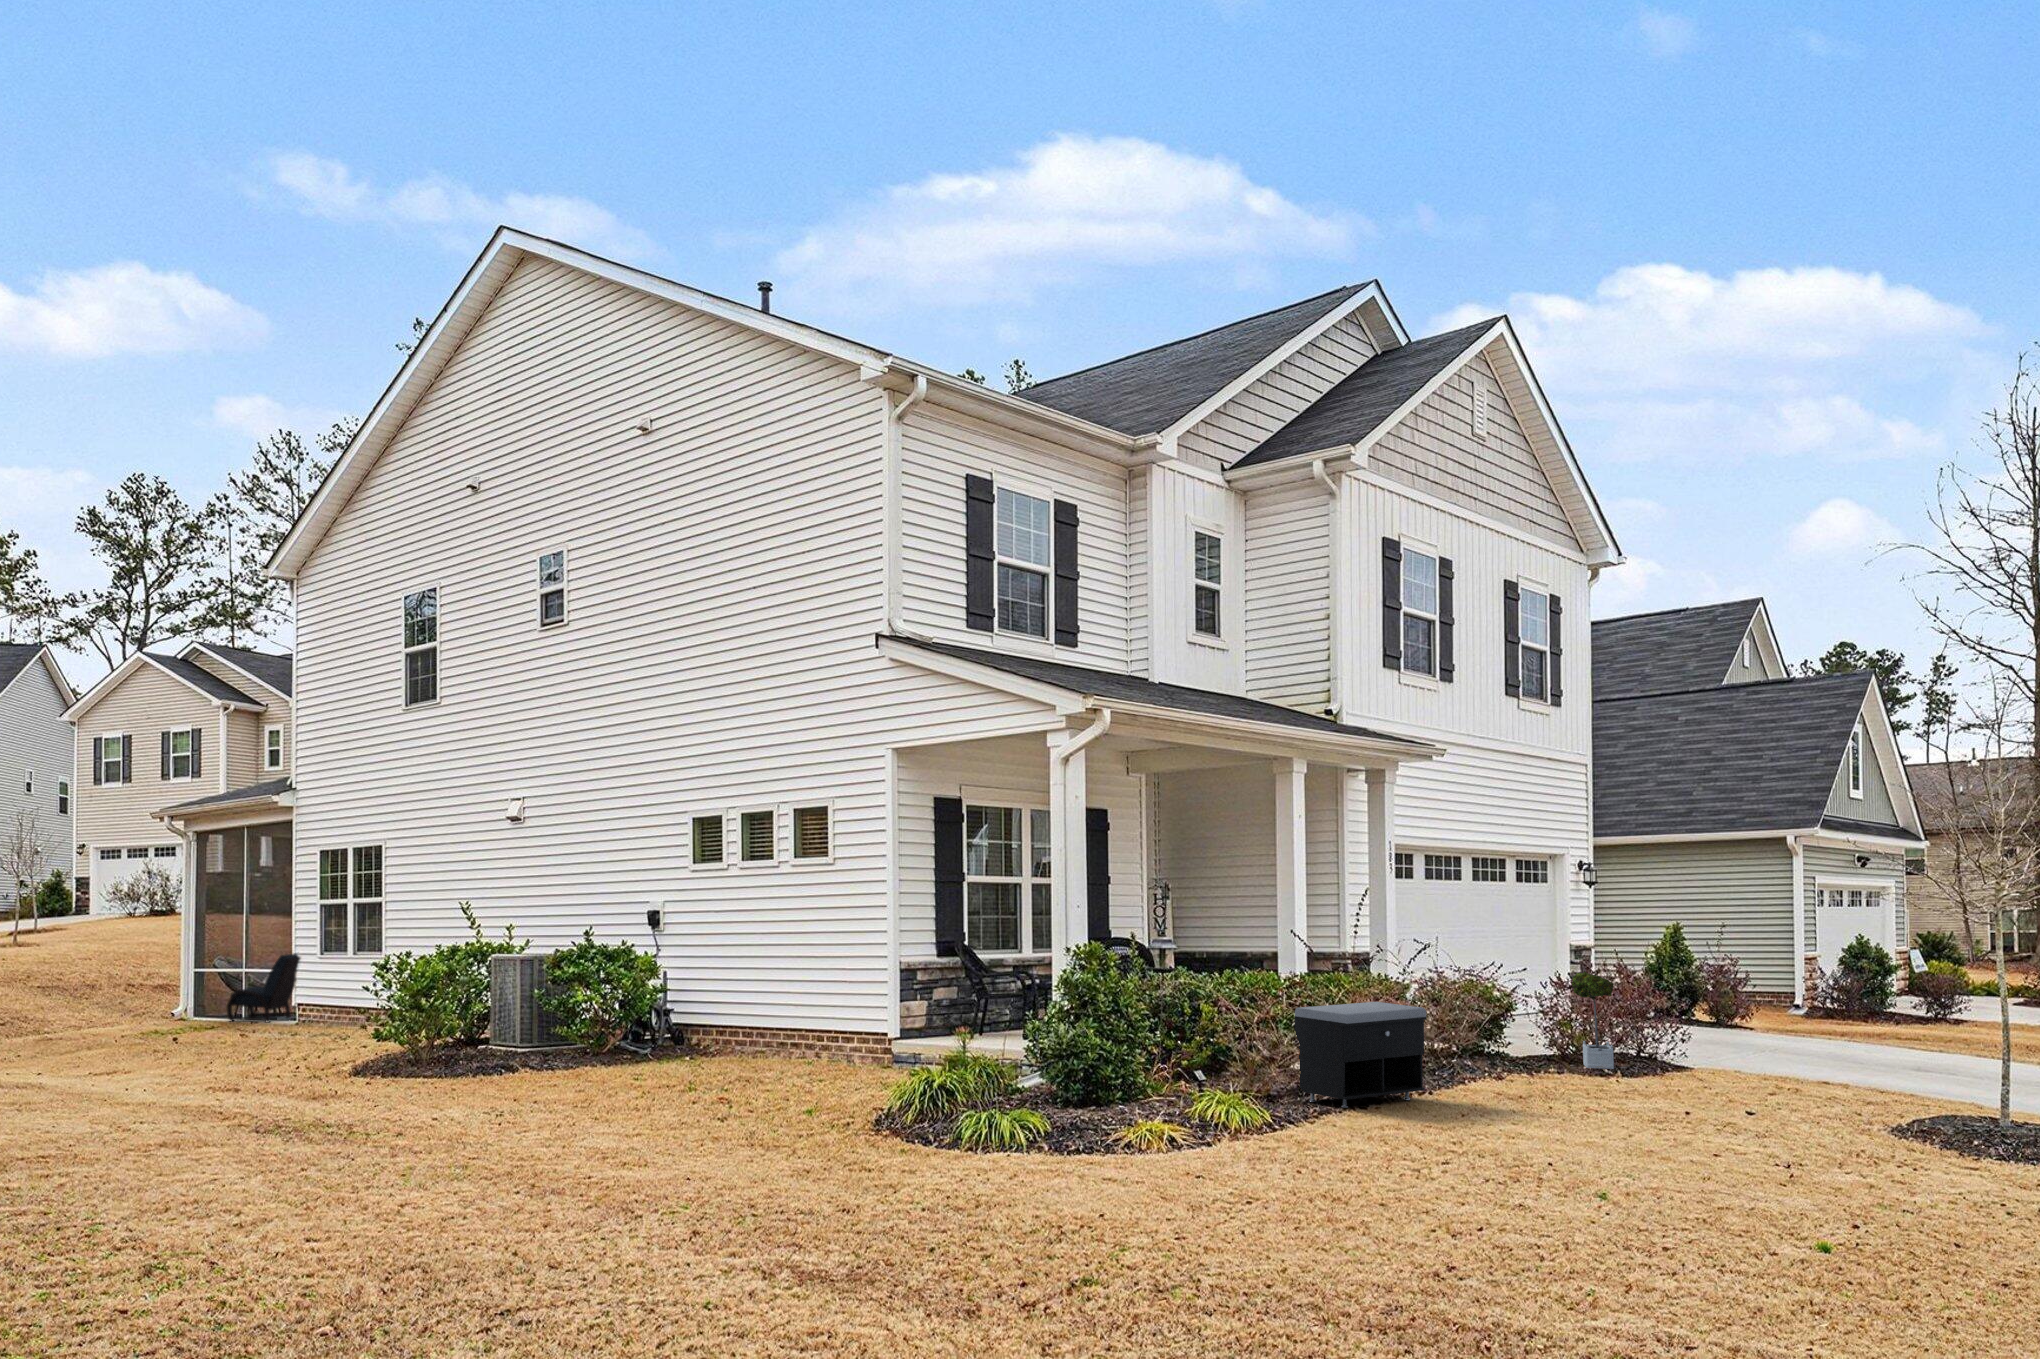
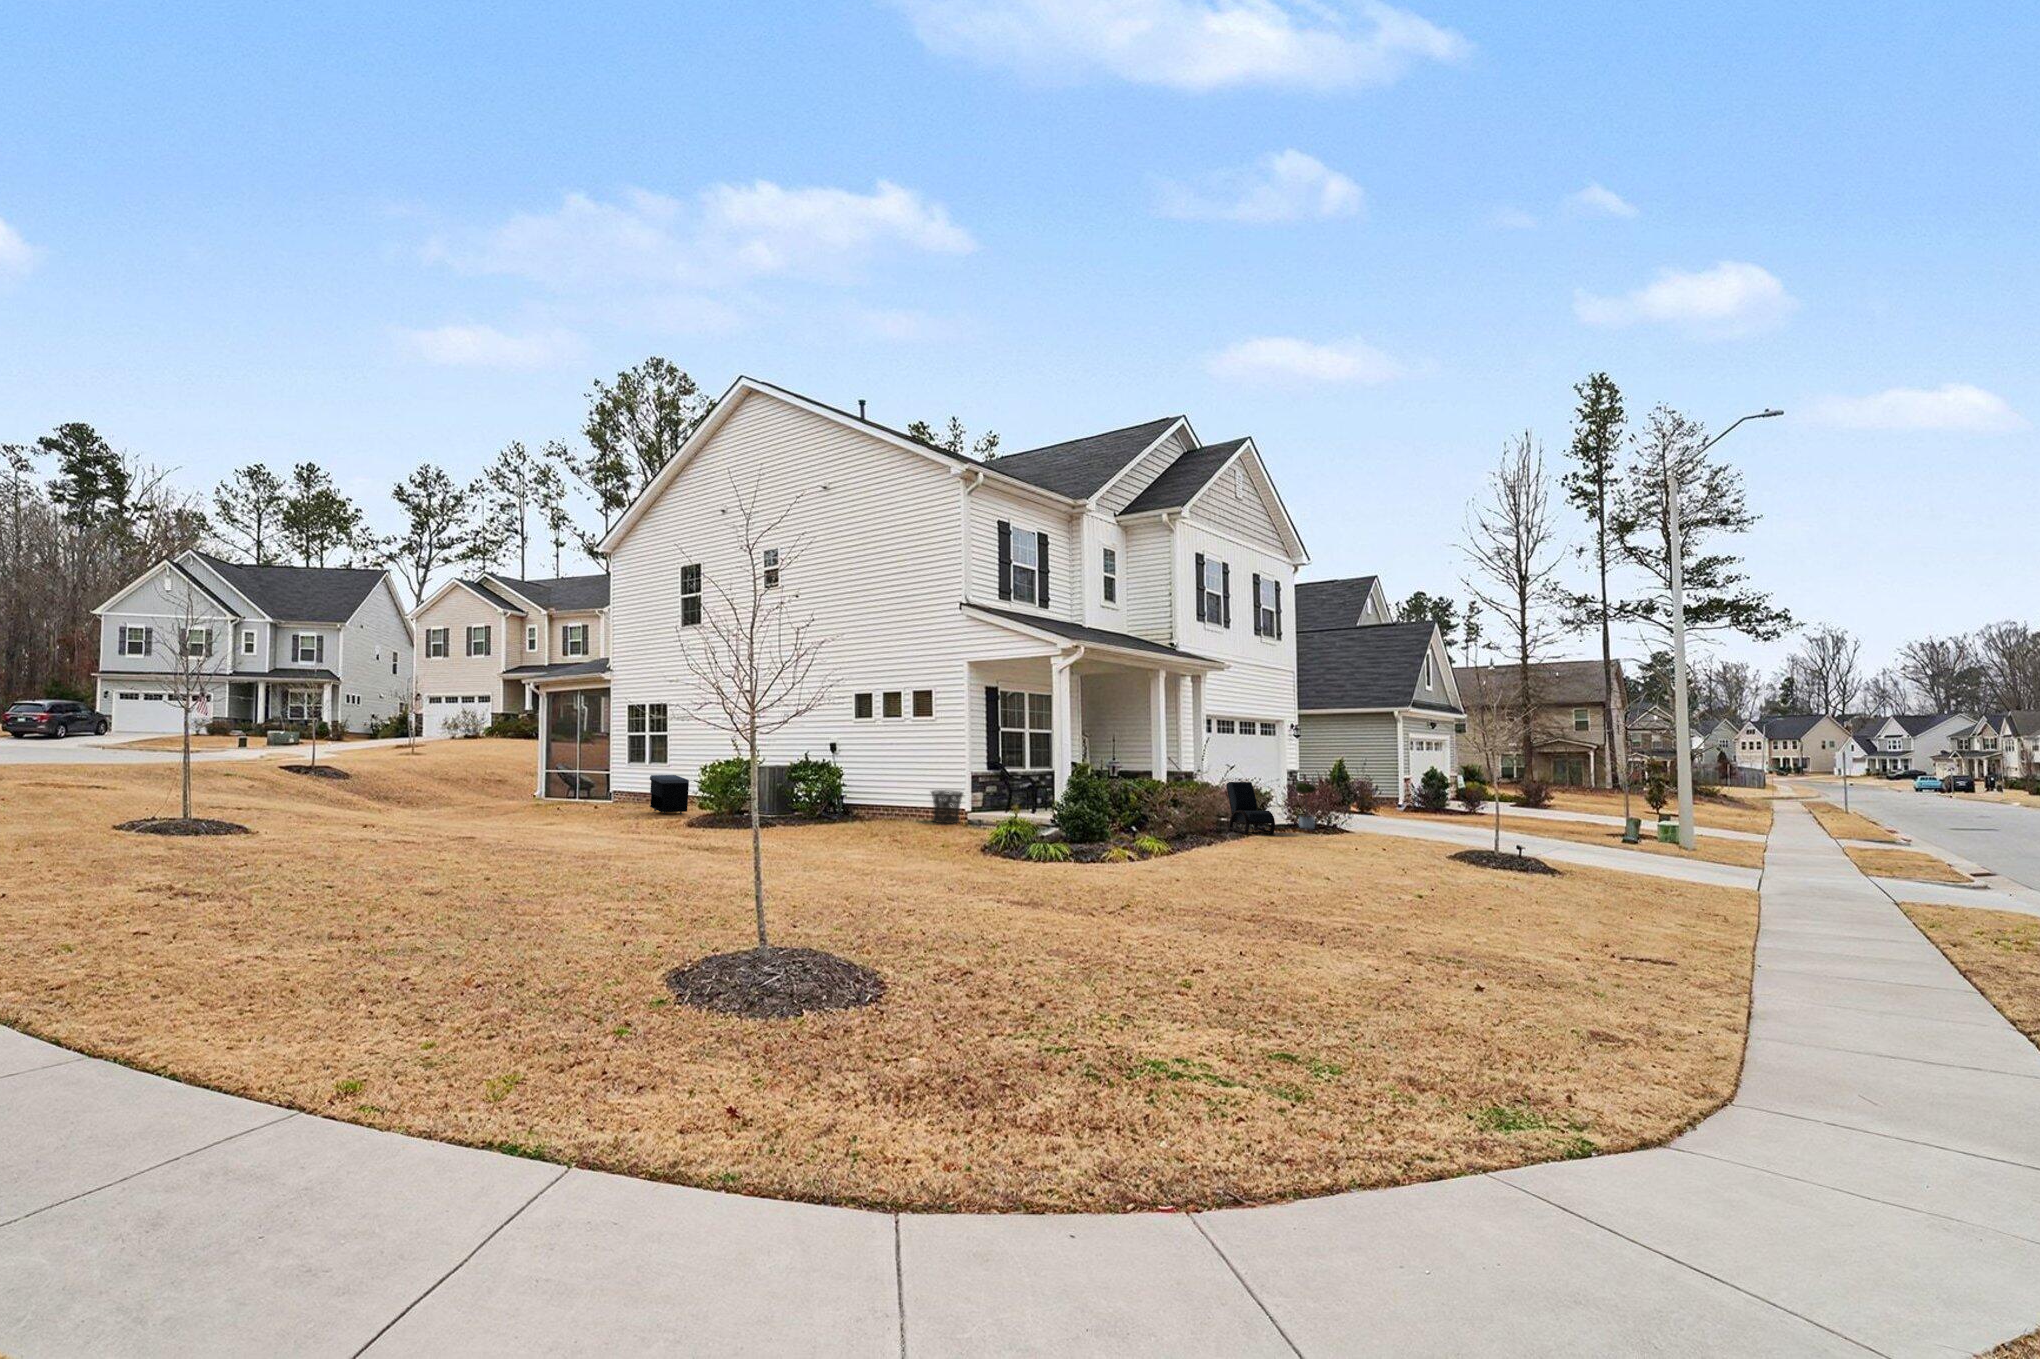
lounge chair: present [227,953,301,1022] -> present [1226,782,1275,835]
storage bench: present [1295,1002,1427,1107] -> present [650,775,689,815]
basket: none [816,1003,885,1072] -> present [931,790,963,823]

